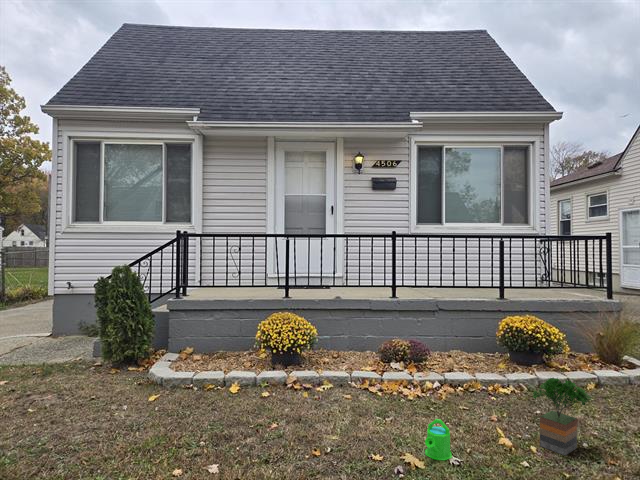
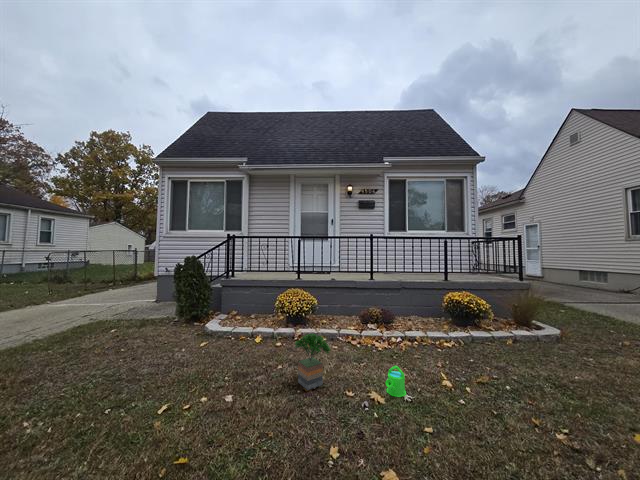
potted tree: present [533,378,590,455] -> present [295,334,330,390]

